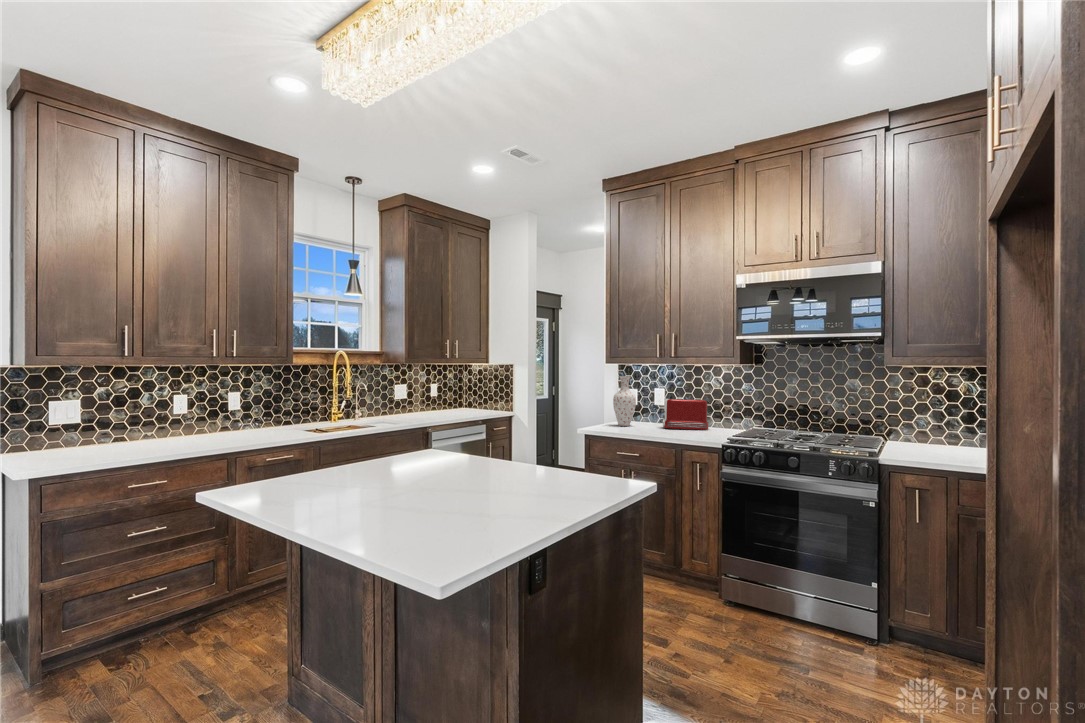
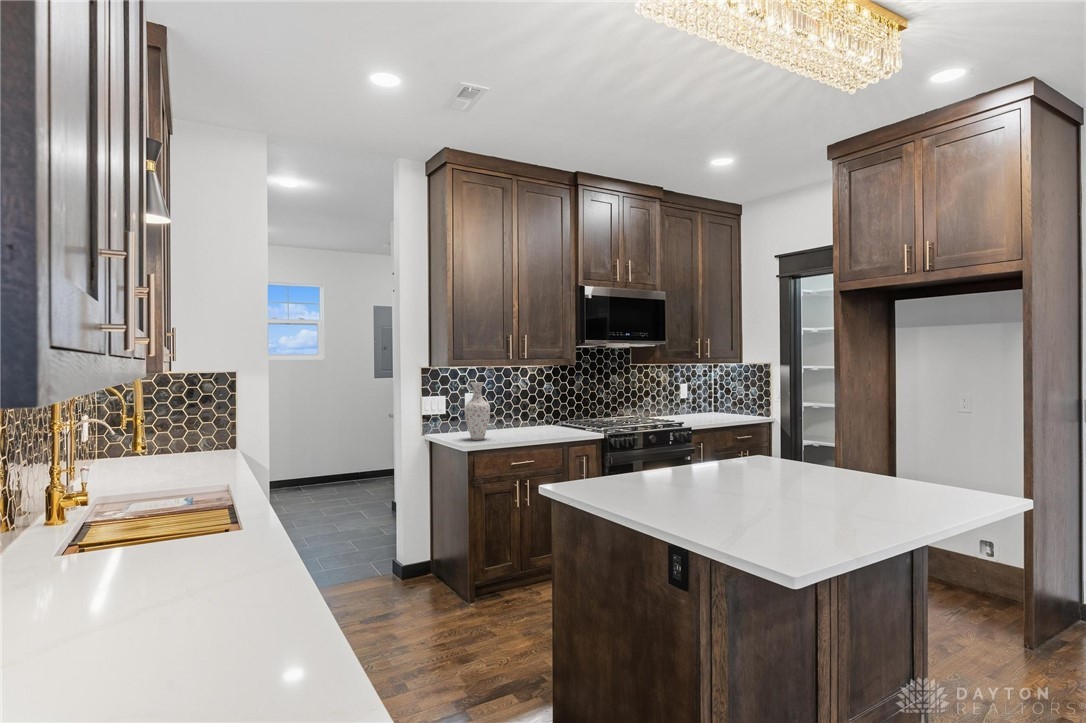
toaster: present [662,399,708,430] -> none [507,402,546,435]

